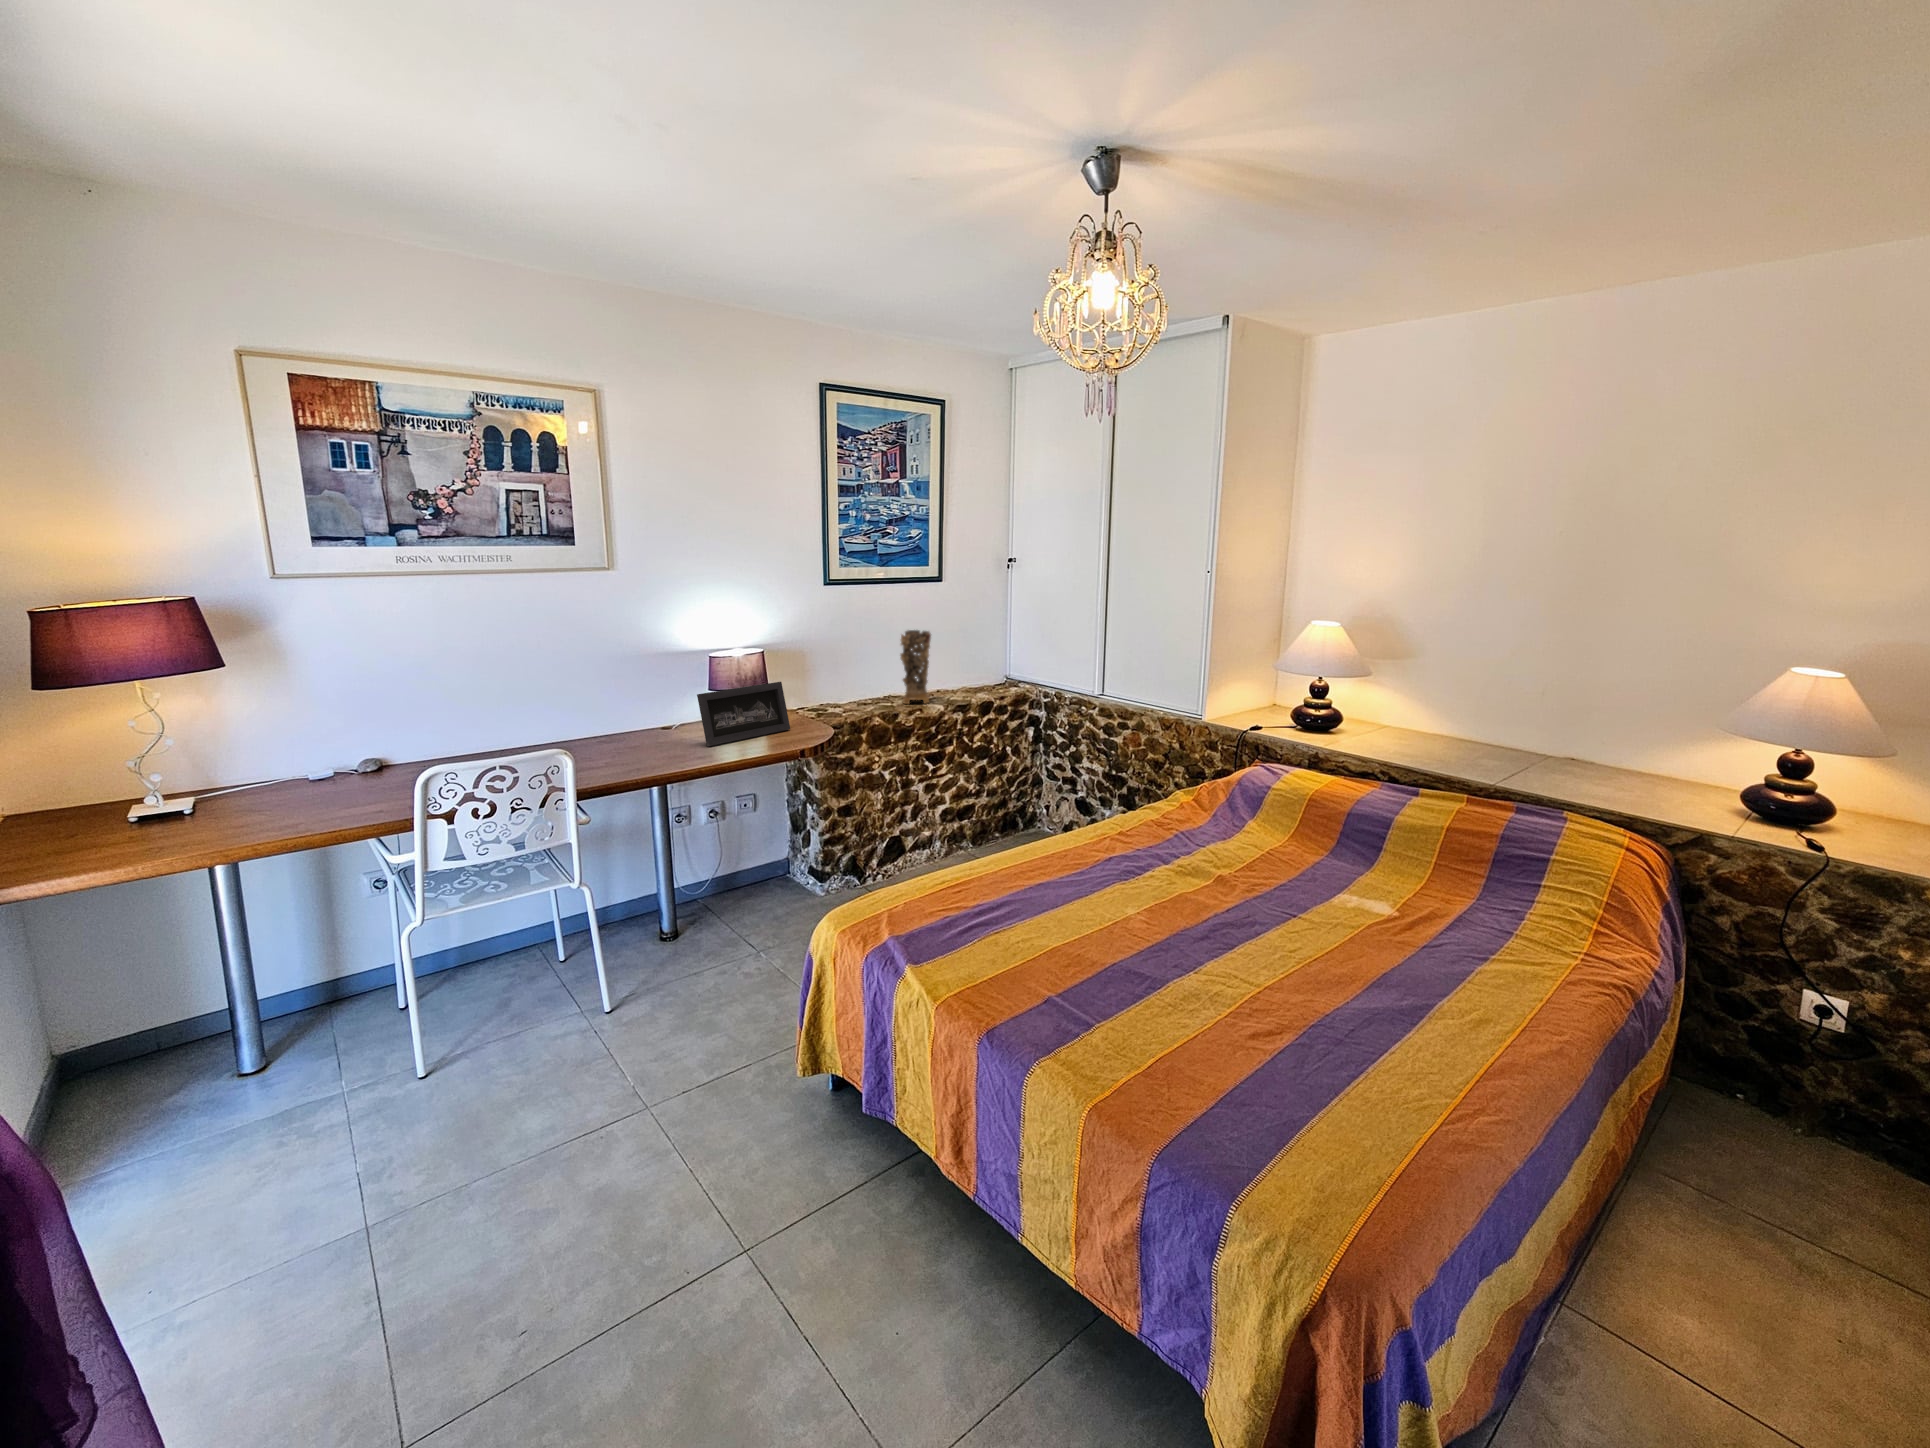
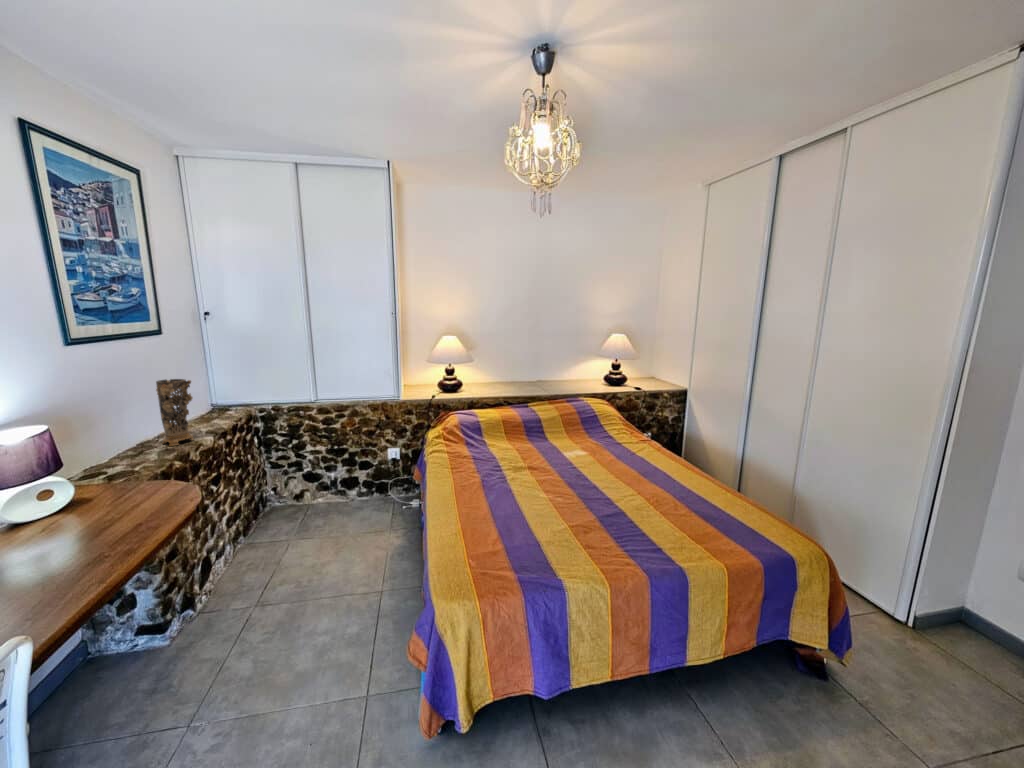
picture frame: present [697,682,790,746] -> none [46,451,134,548]

